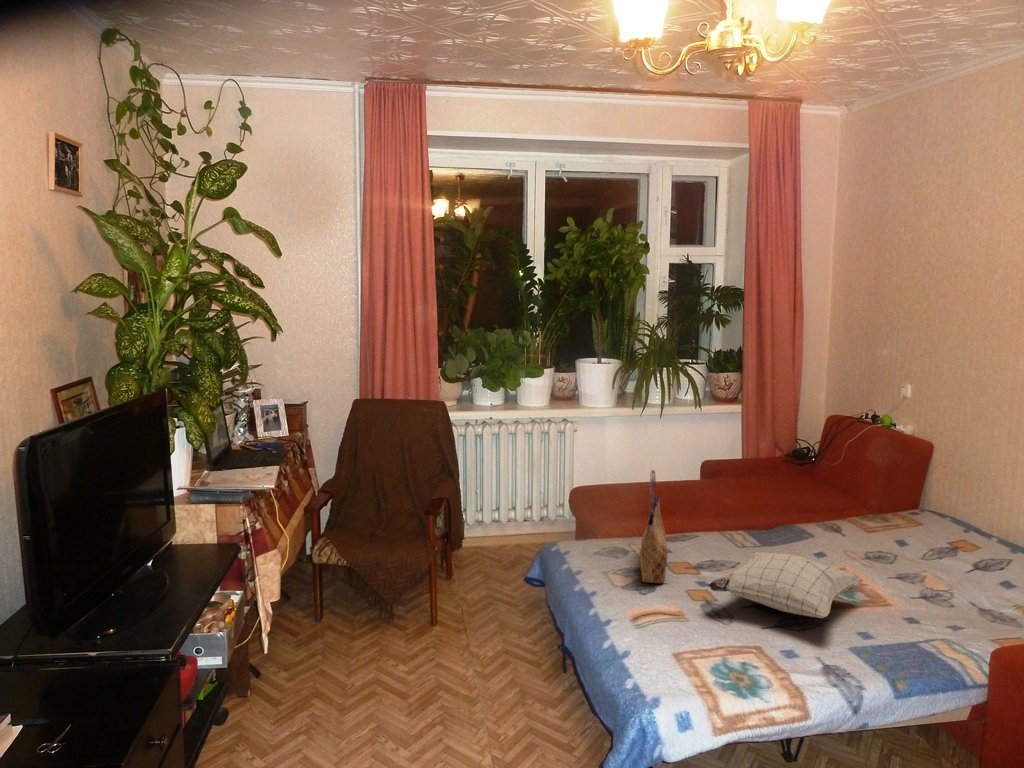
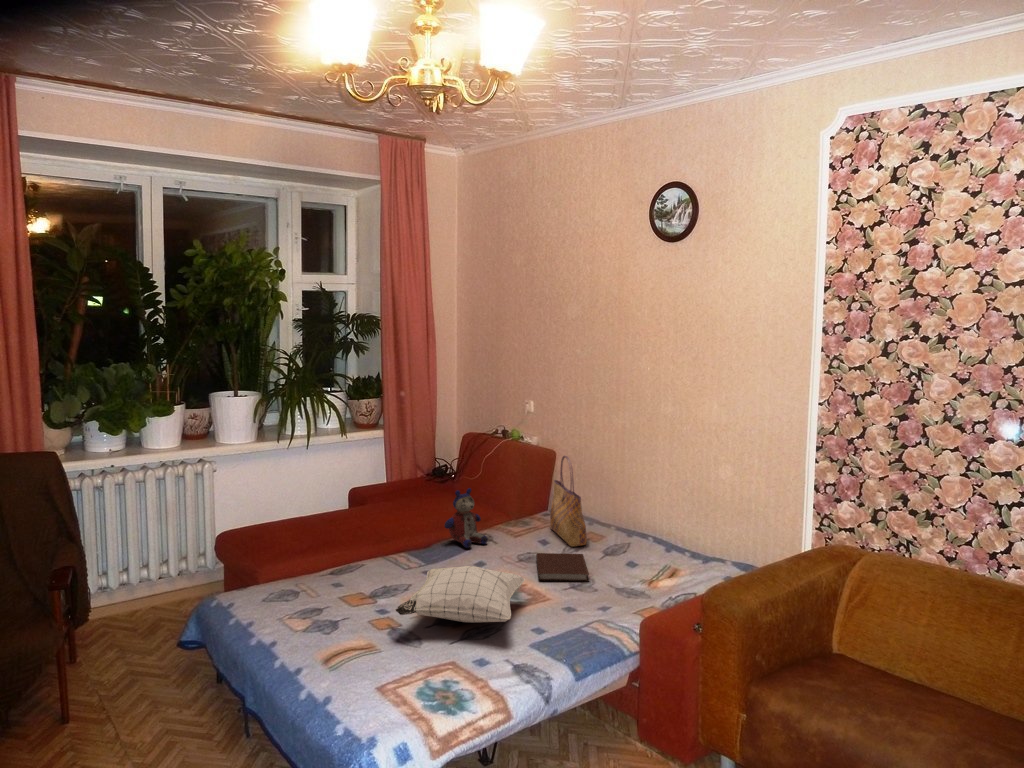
tote bag: present [640,470,667,583] -> present [550,456,586,547]
stuffed bear: none [786,474,835,537] -> present [444,488,488,548]
notebook: none [882,555,946,596] -> present [536,553,589,581]

